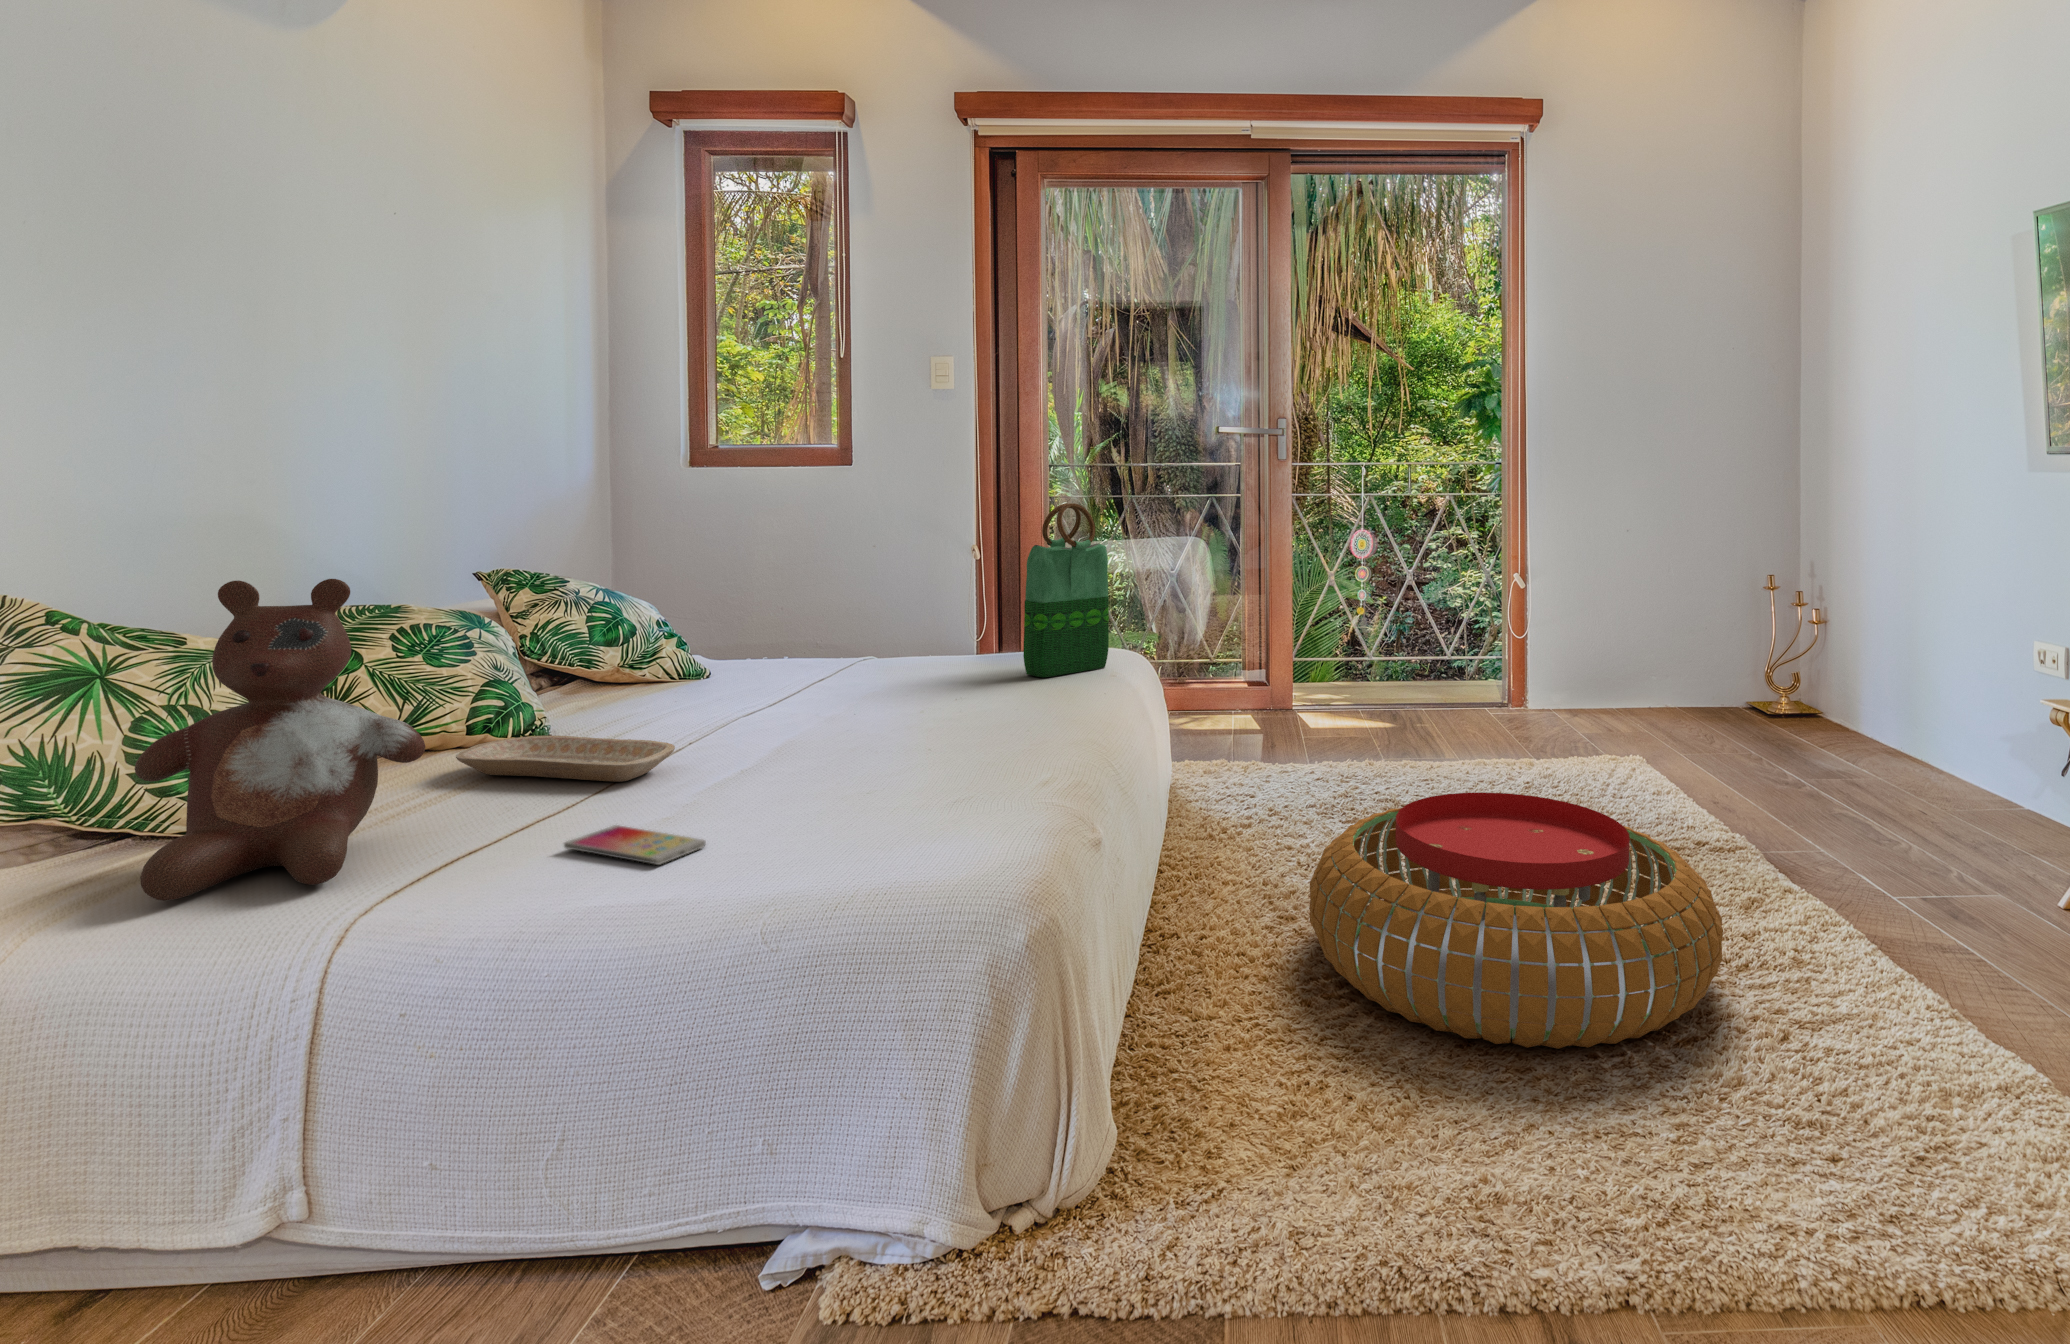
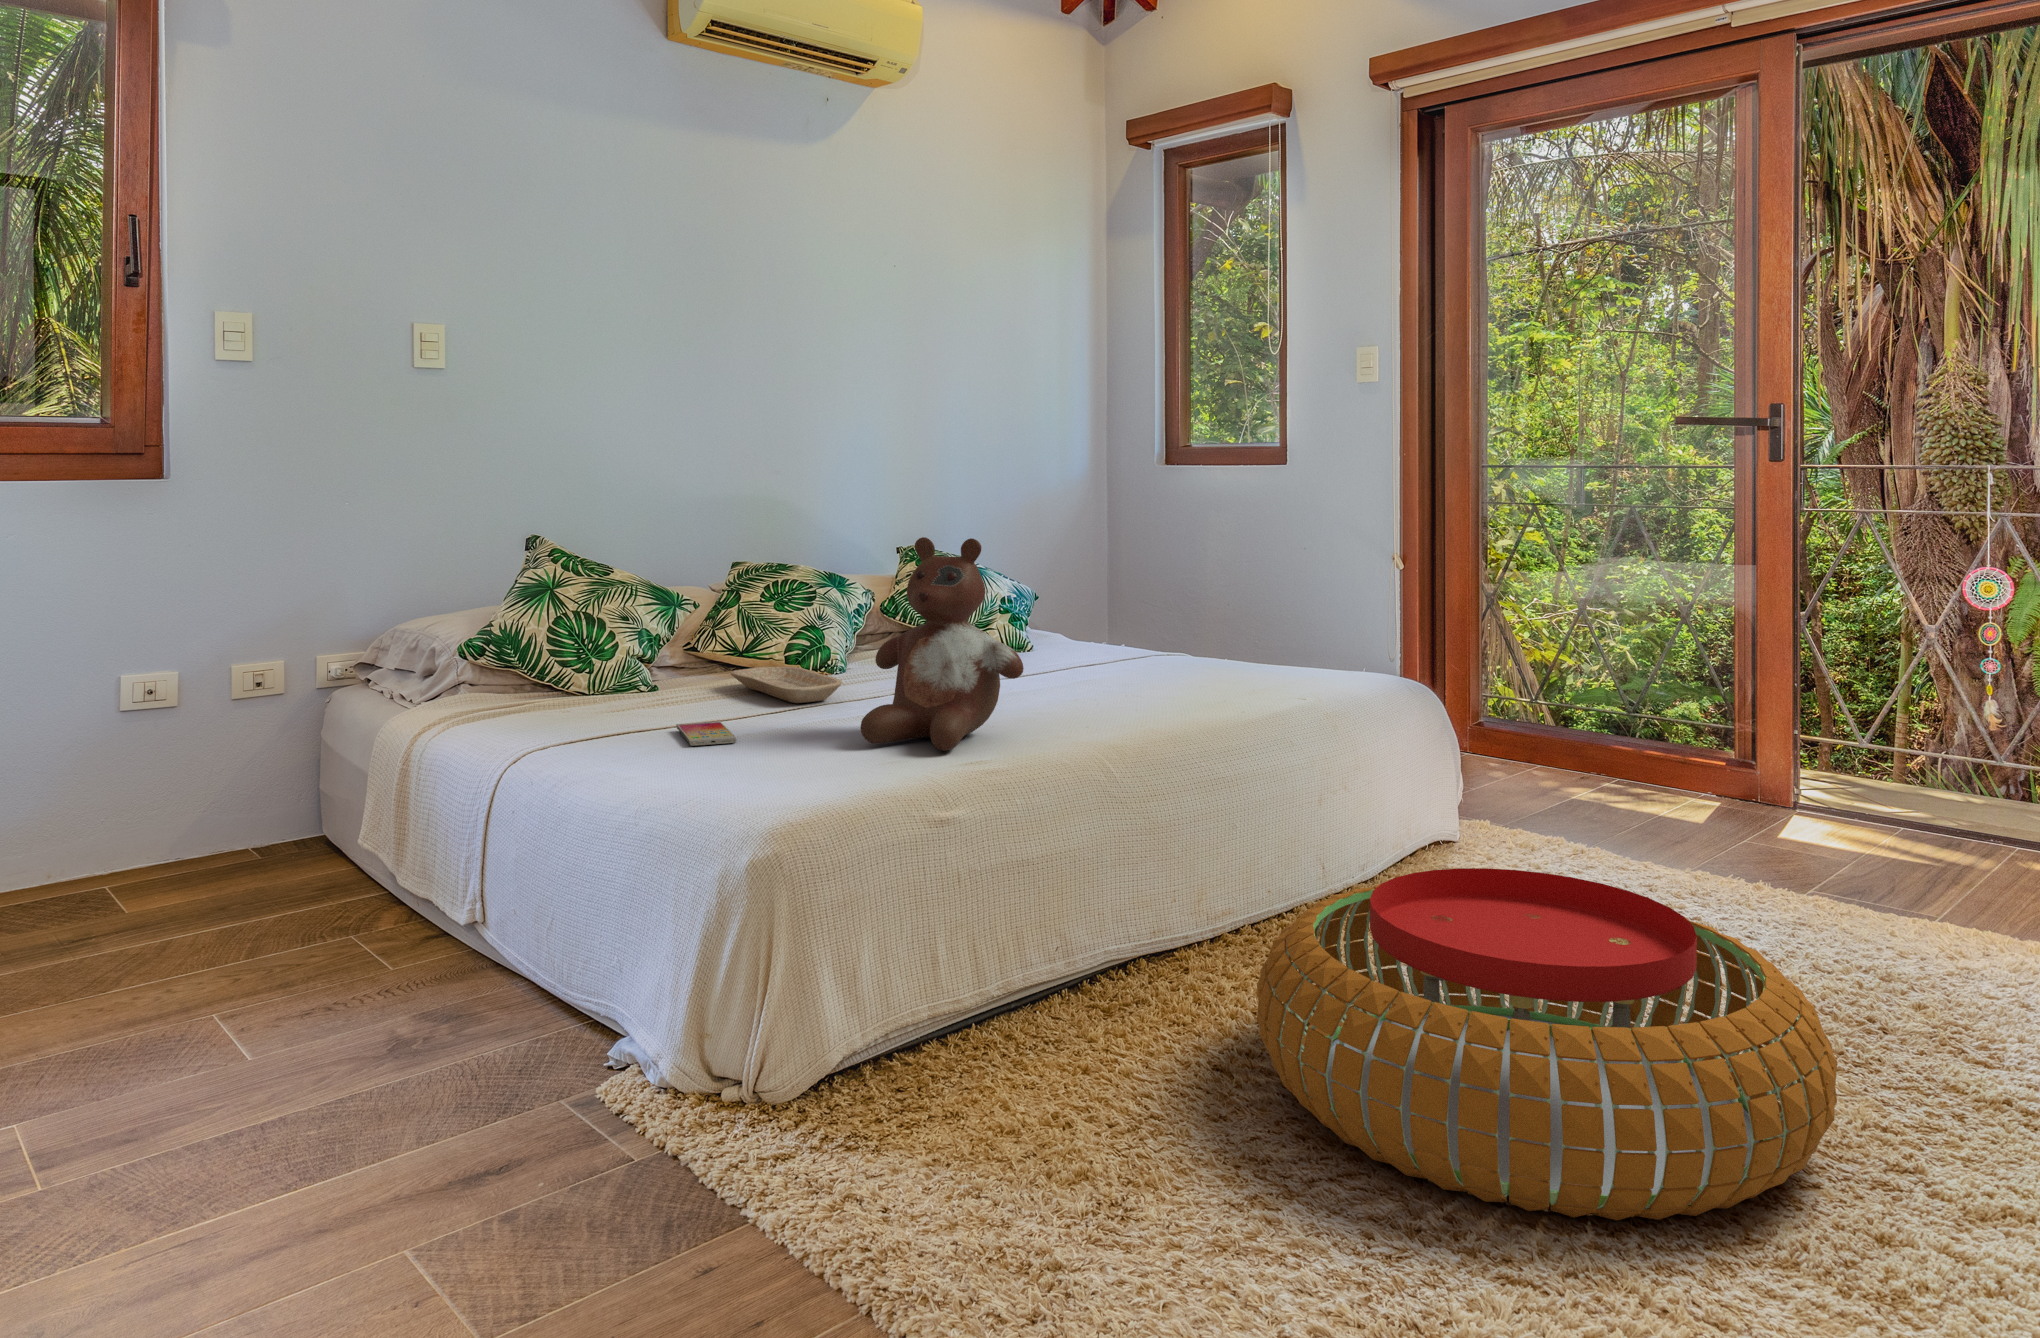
tote bag: present [1023,503,1109,677] -> none [1260,497,1367,684]
stuffed bear: present [135,579,425,901] -> present [861,537,1024,751]

